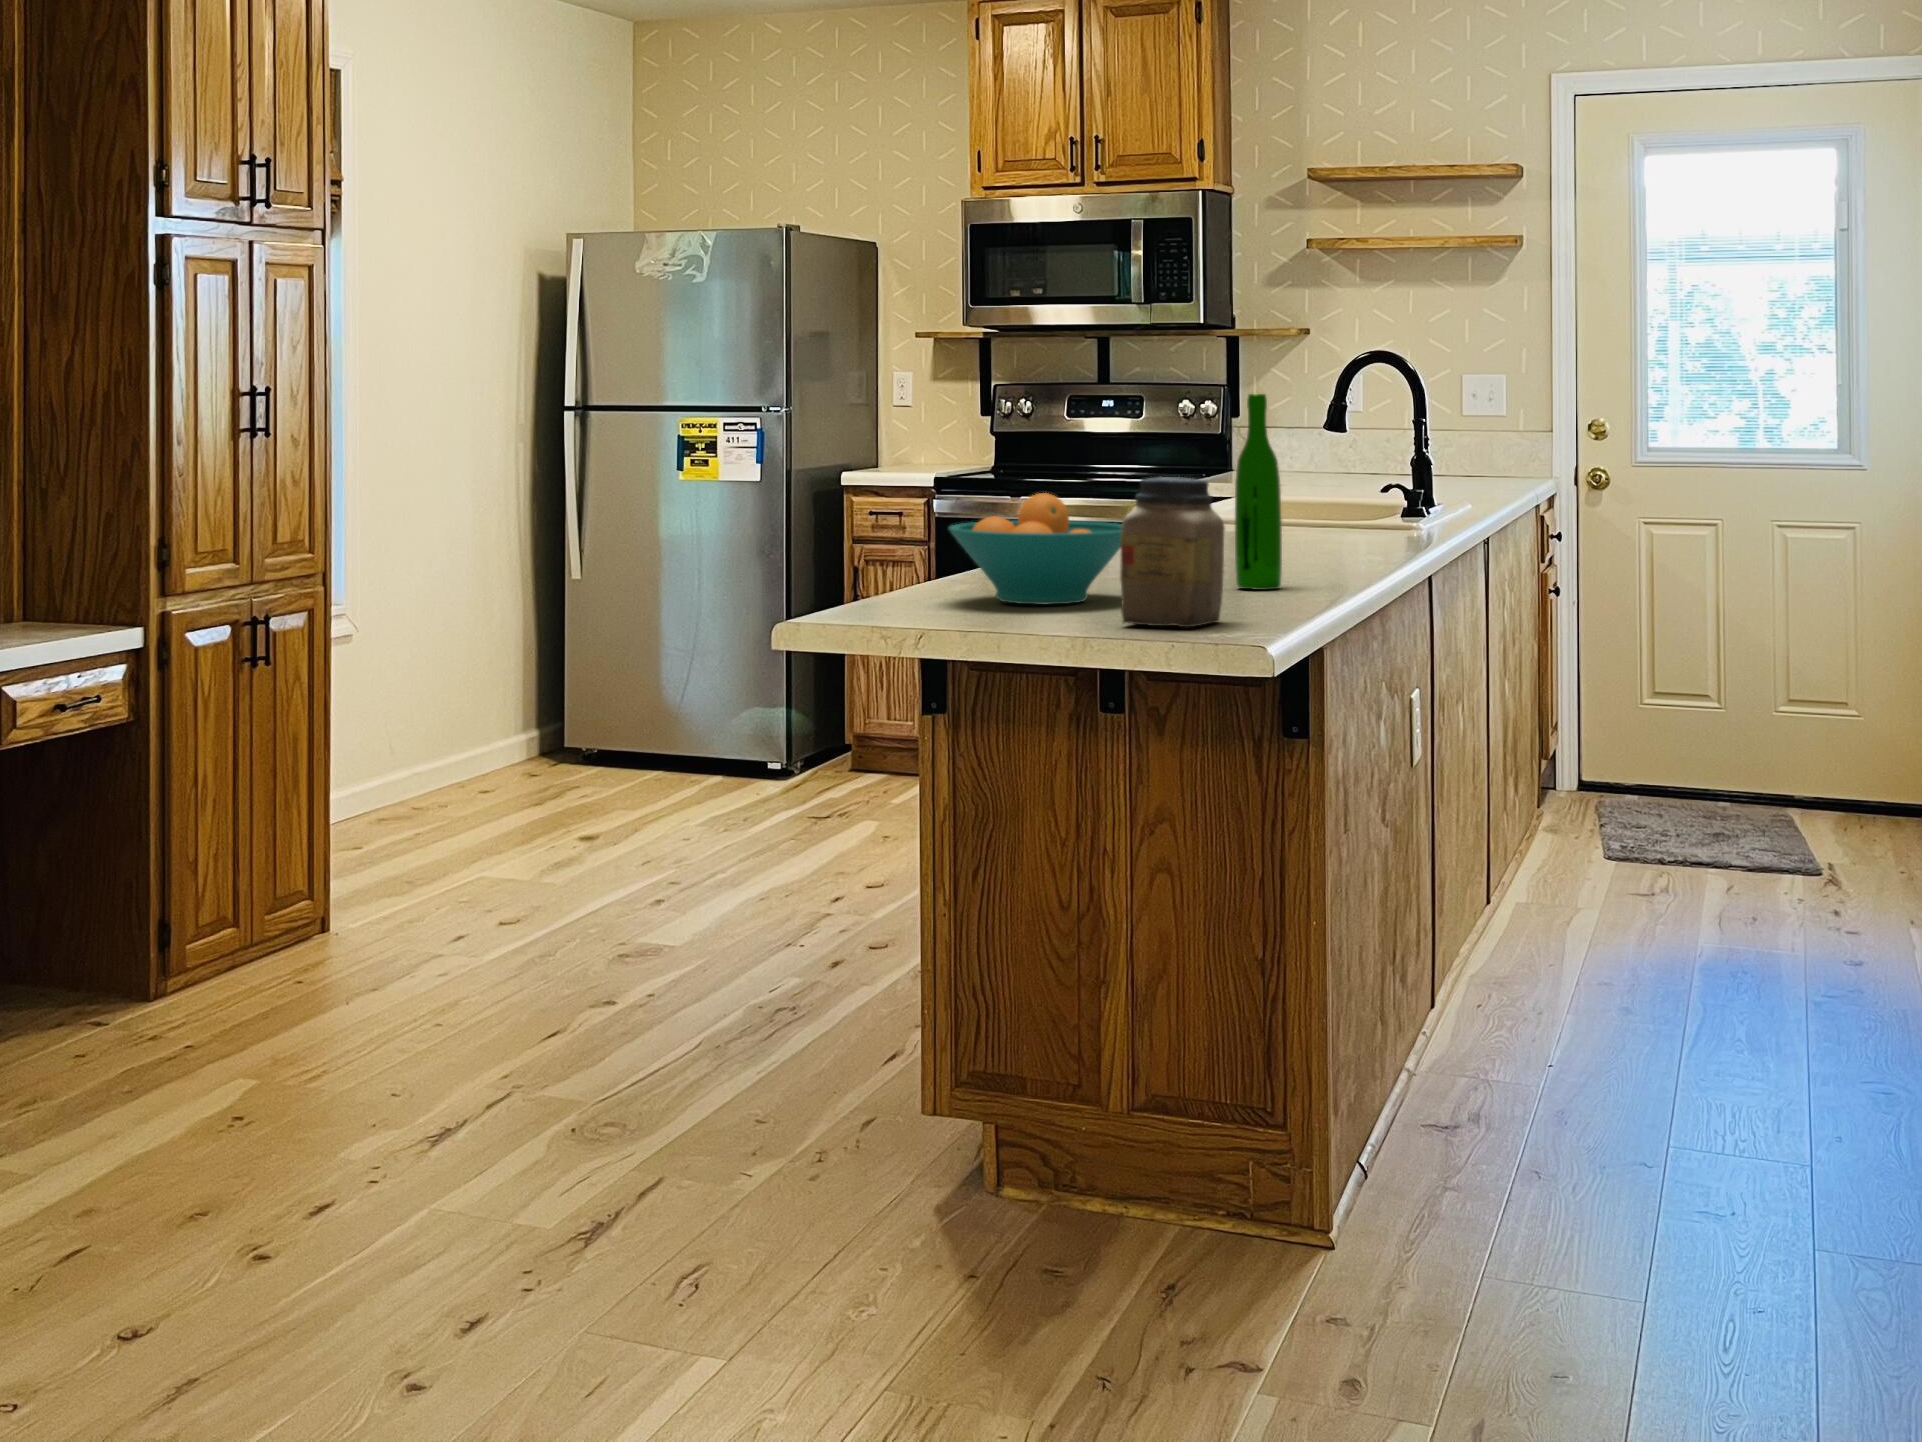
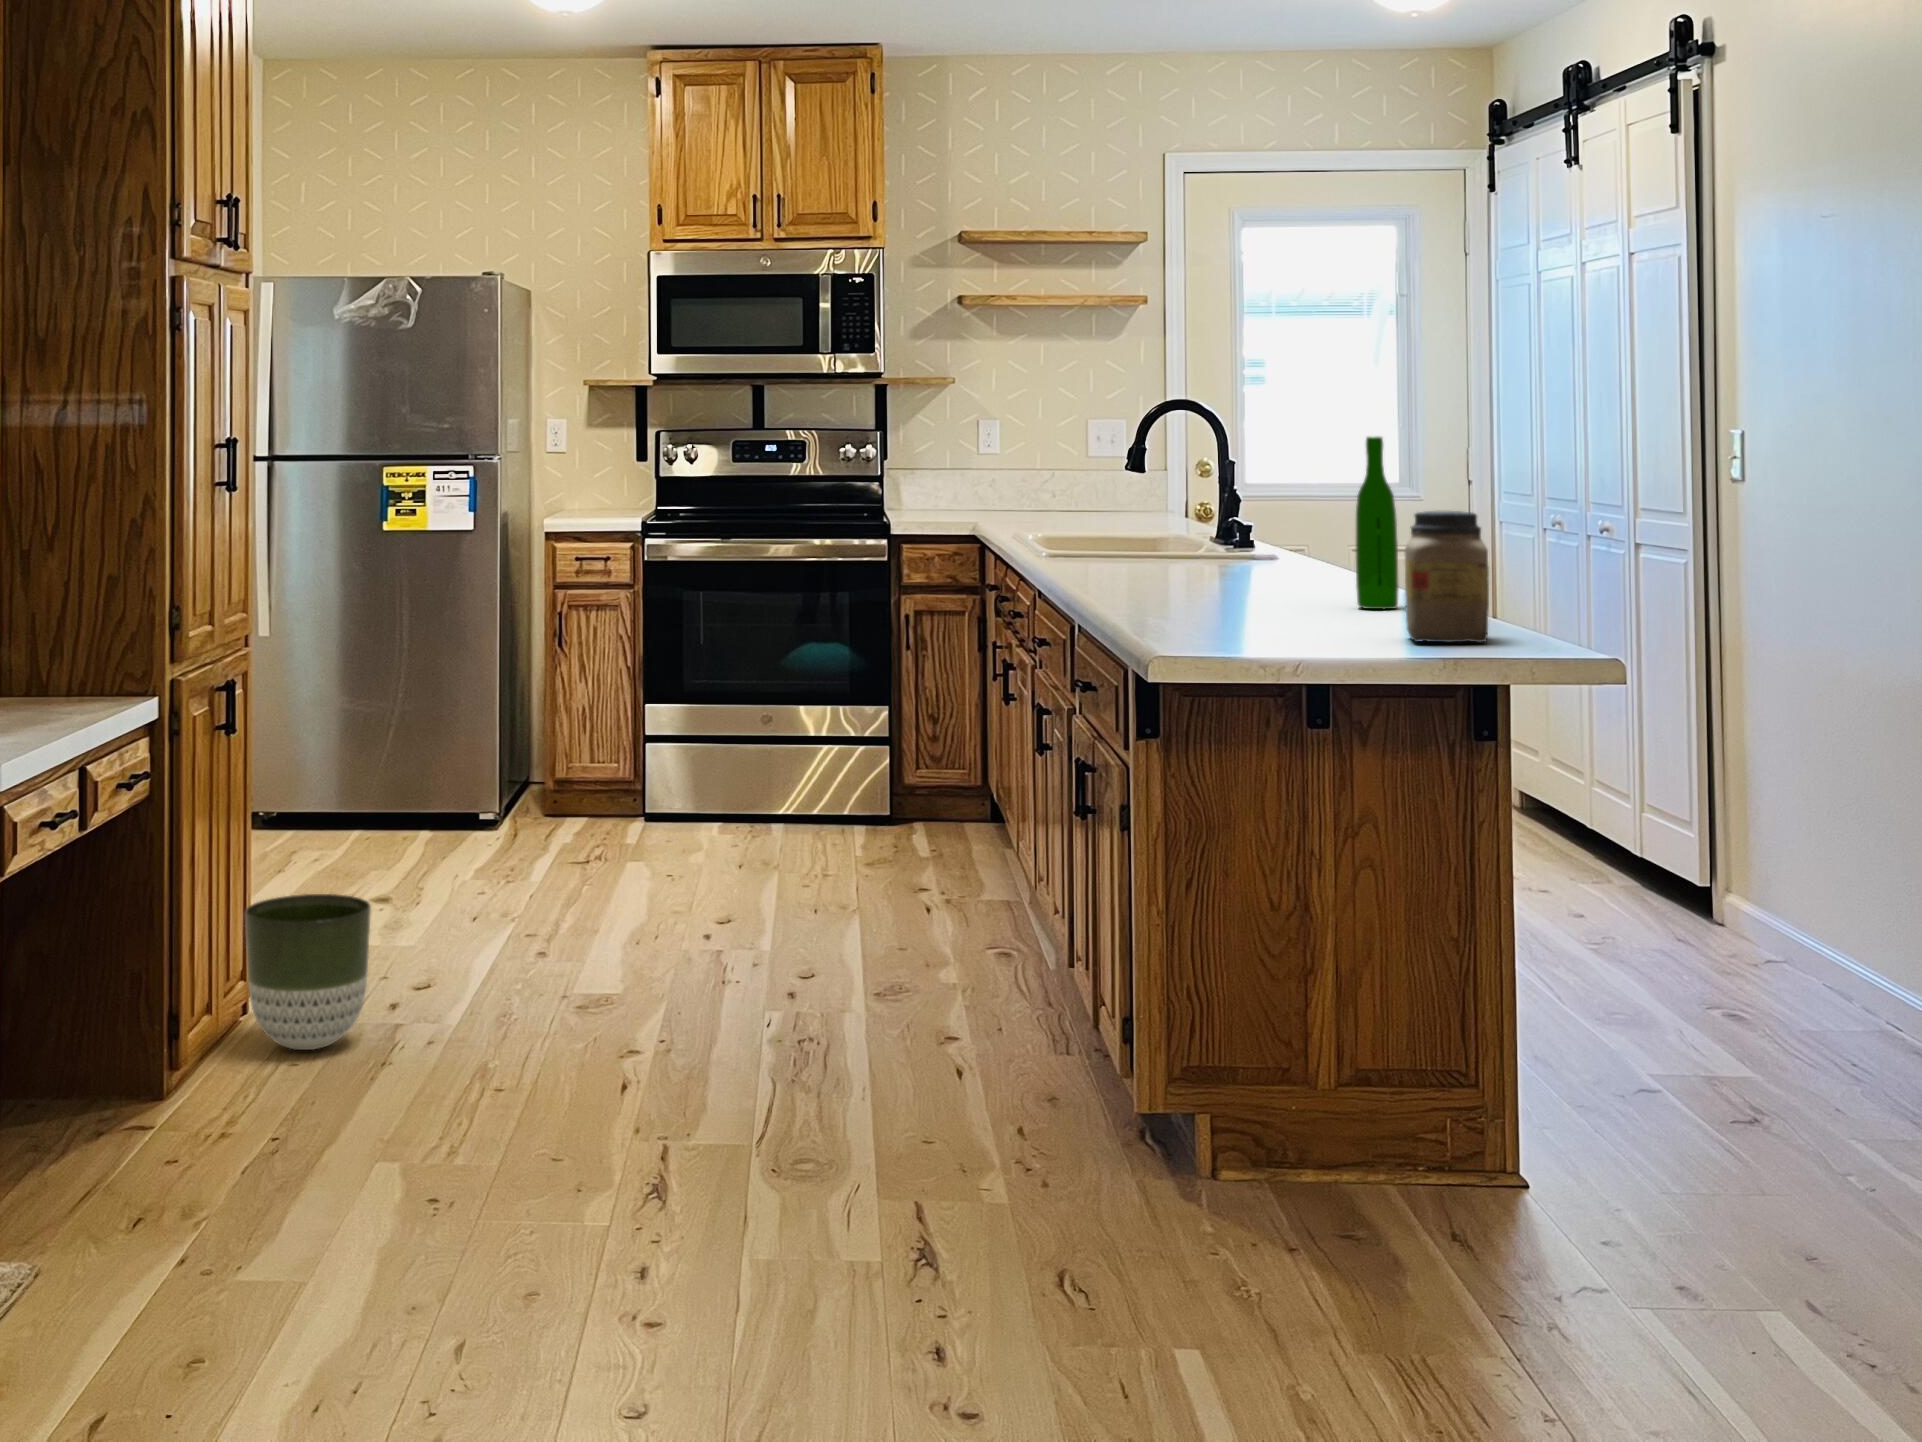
fruit bowl: present [949,493,1122,605] -> none [1156,528,1330,629]
planter: none [264,826,385,974] -> present [245,894,371,1050]

